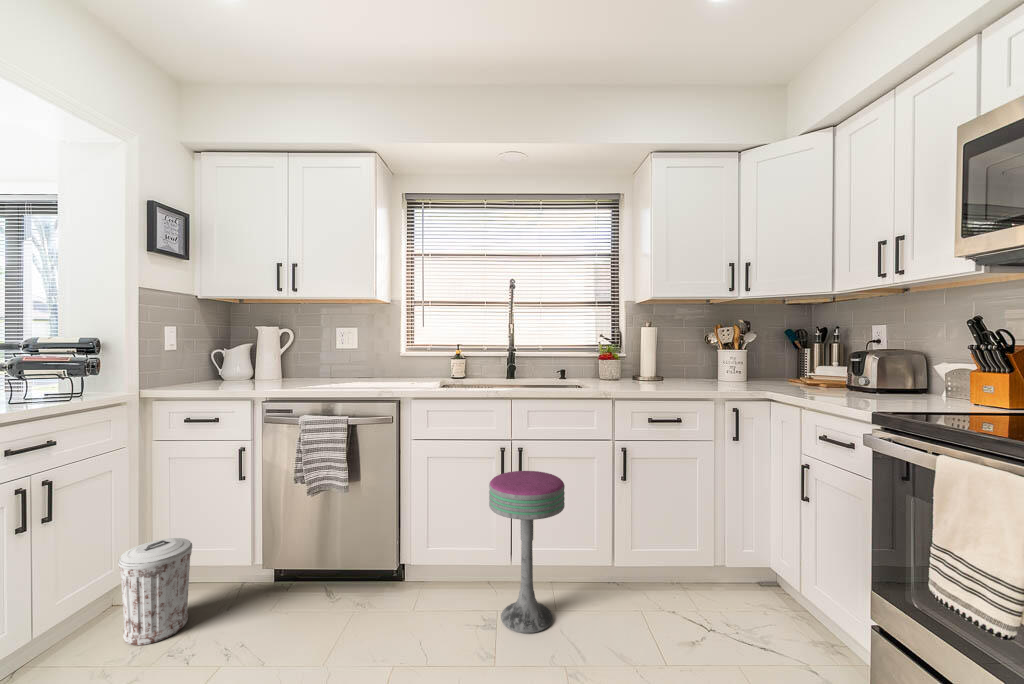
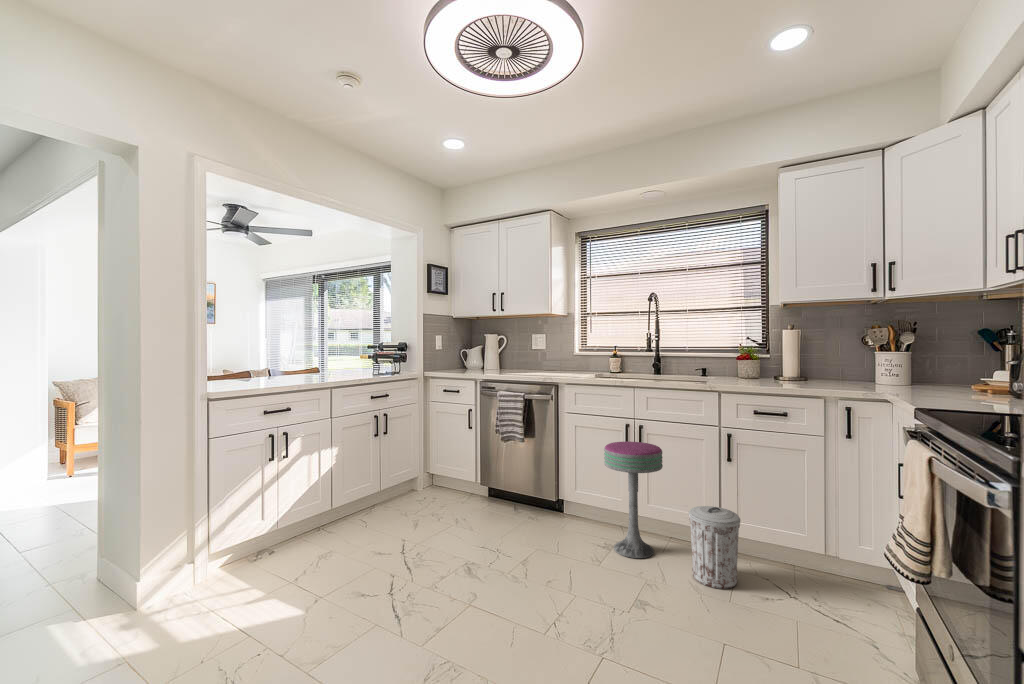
trash can: present [118,538,192,645] -> present [689,506,740,589]

